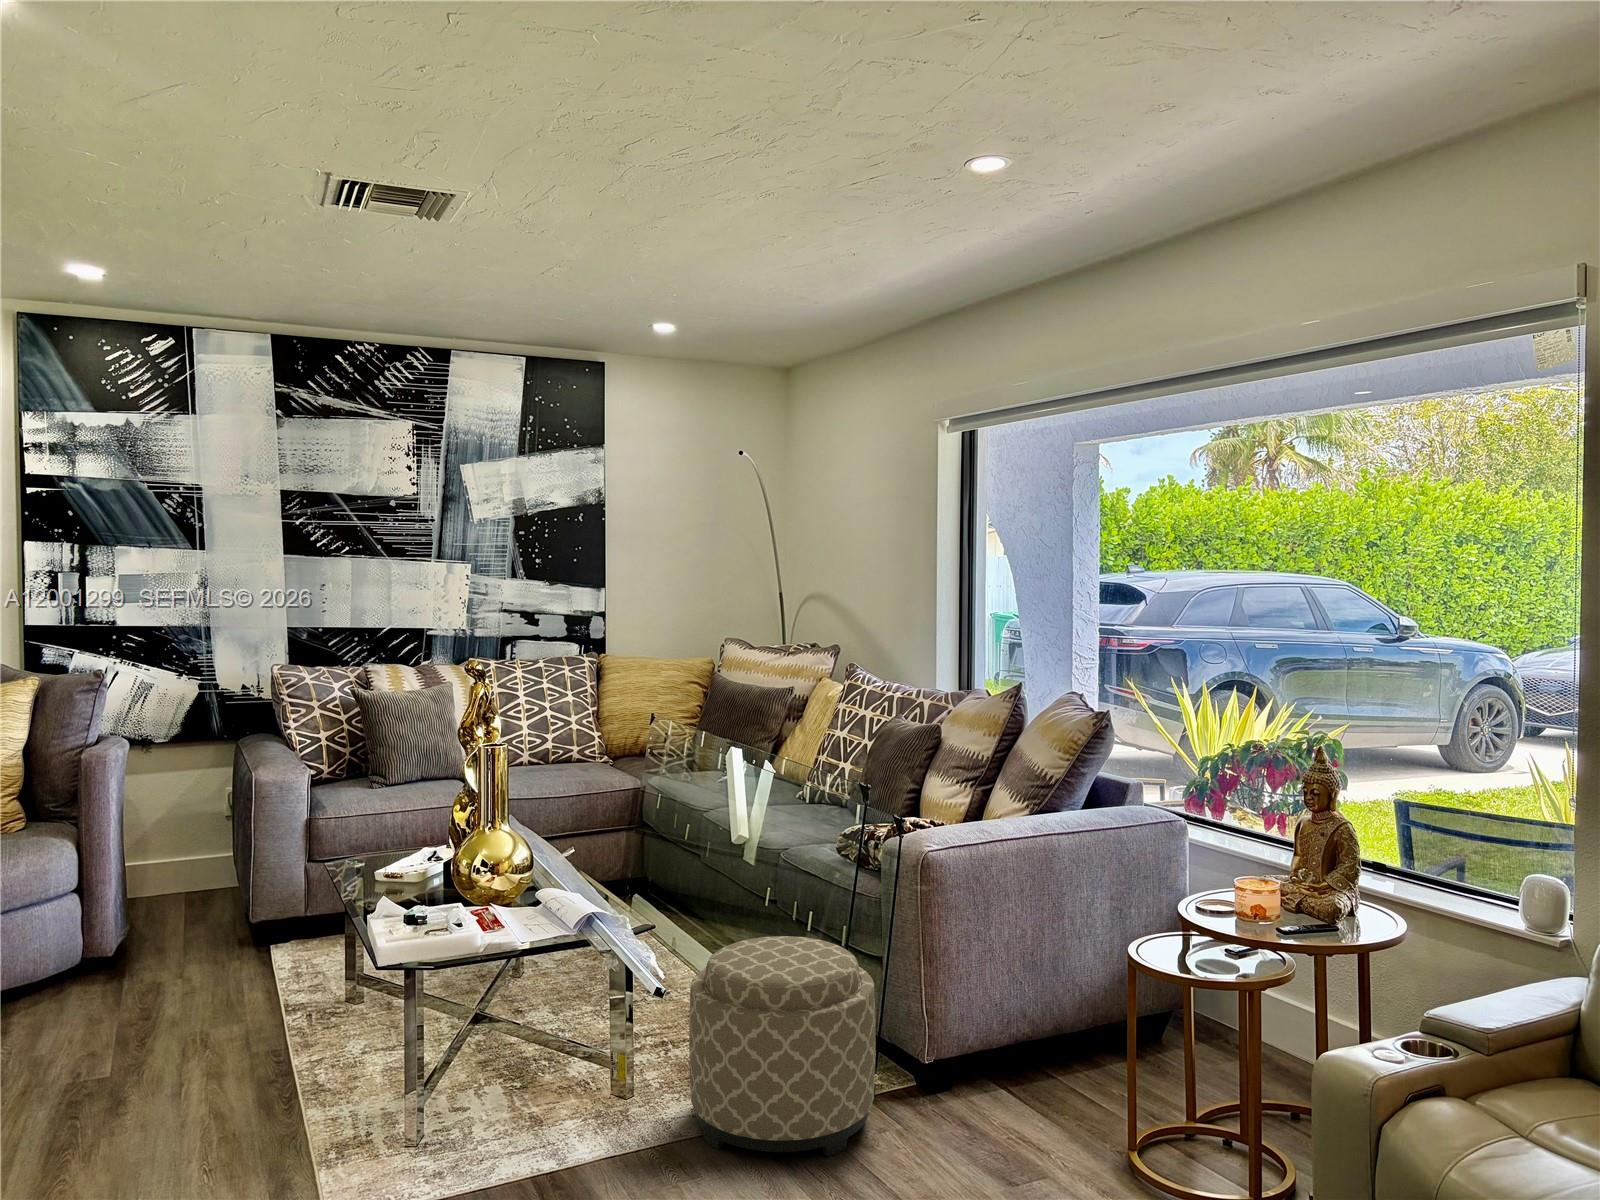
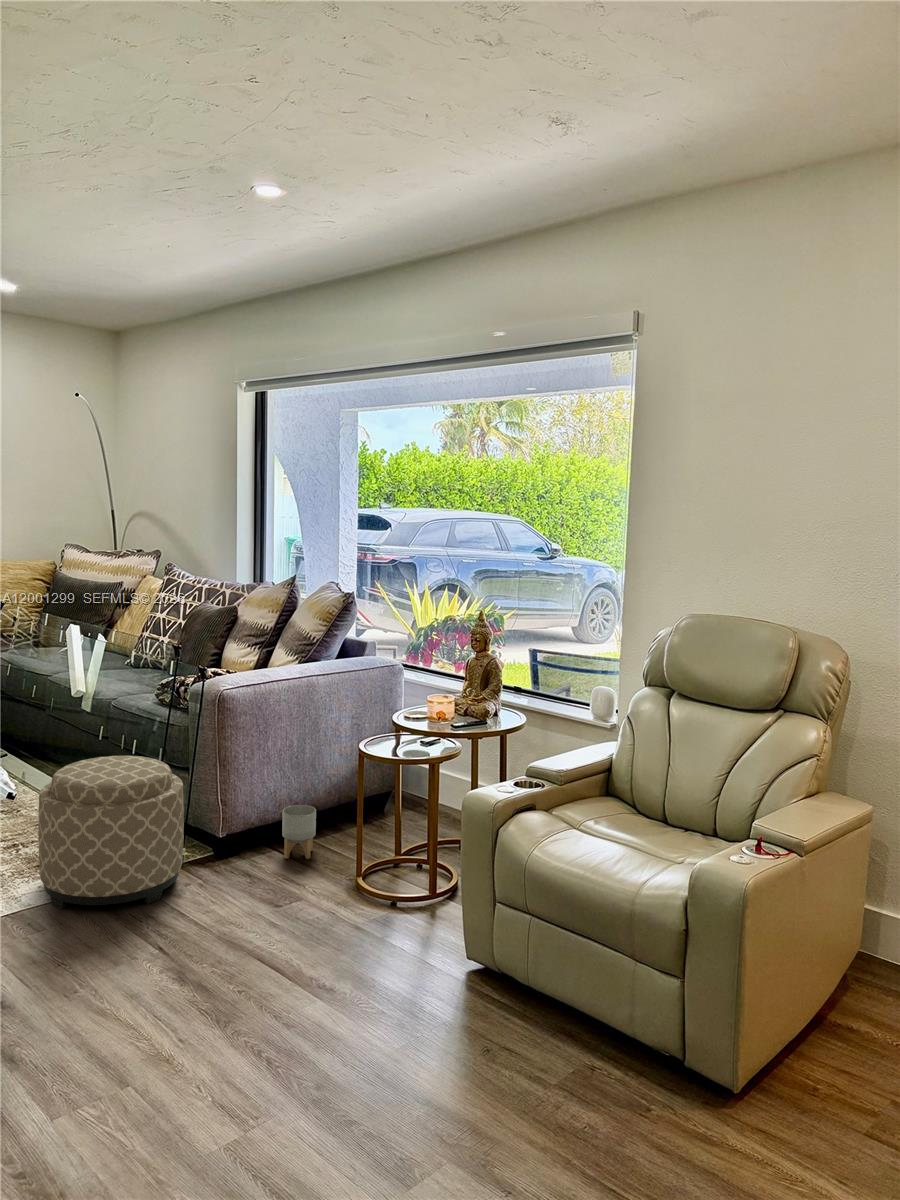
planter: none [1012,1023,1061,1108] -> present [282,805,316,859]

